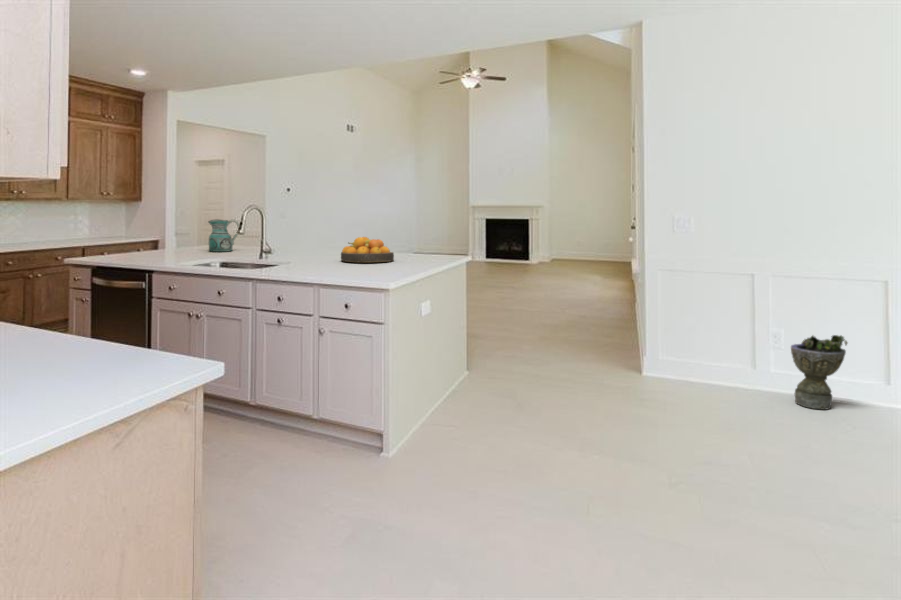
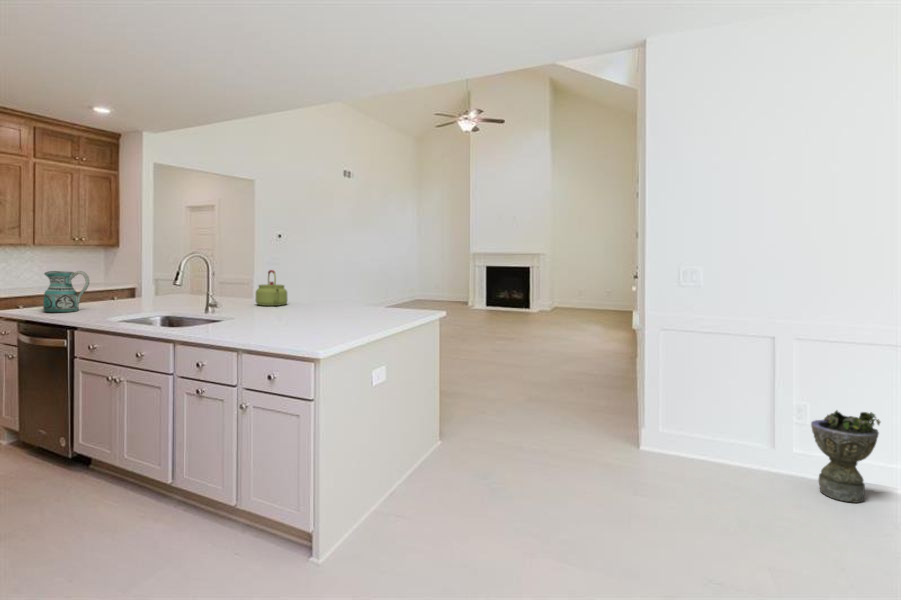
ceramic pitcher: present [208,219,240,252] -> present [43,271,89,312]
kettle: none [296,220,325,253] -> present [256,270,287,306]
fruit bowl: present [341,237,394,262] -> none [293,290,353,320]

